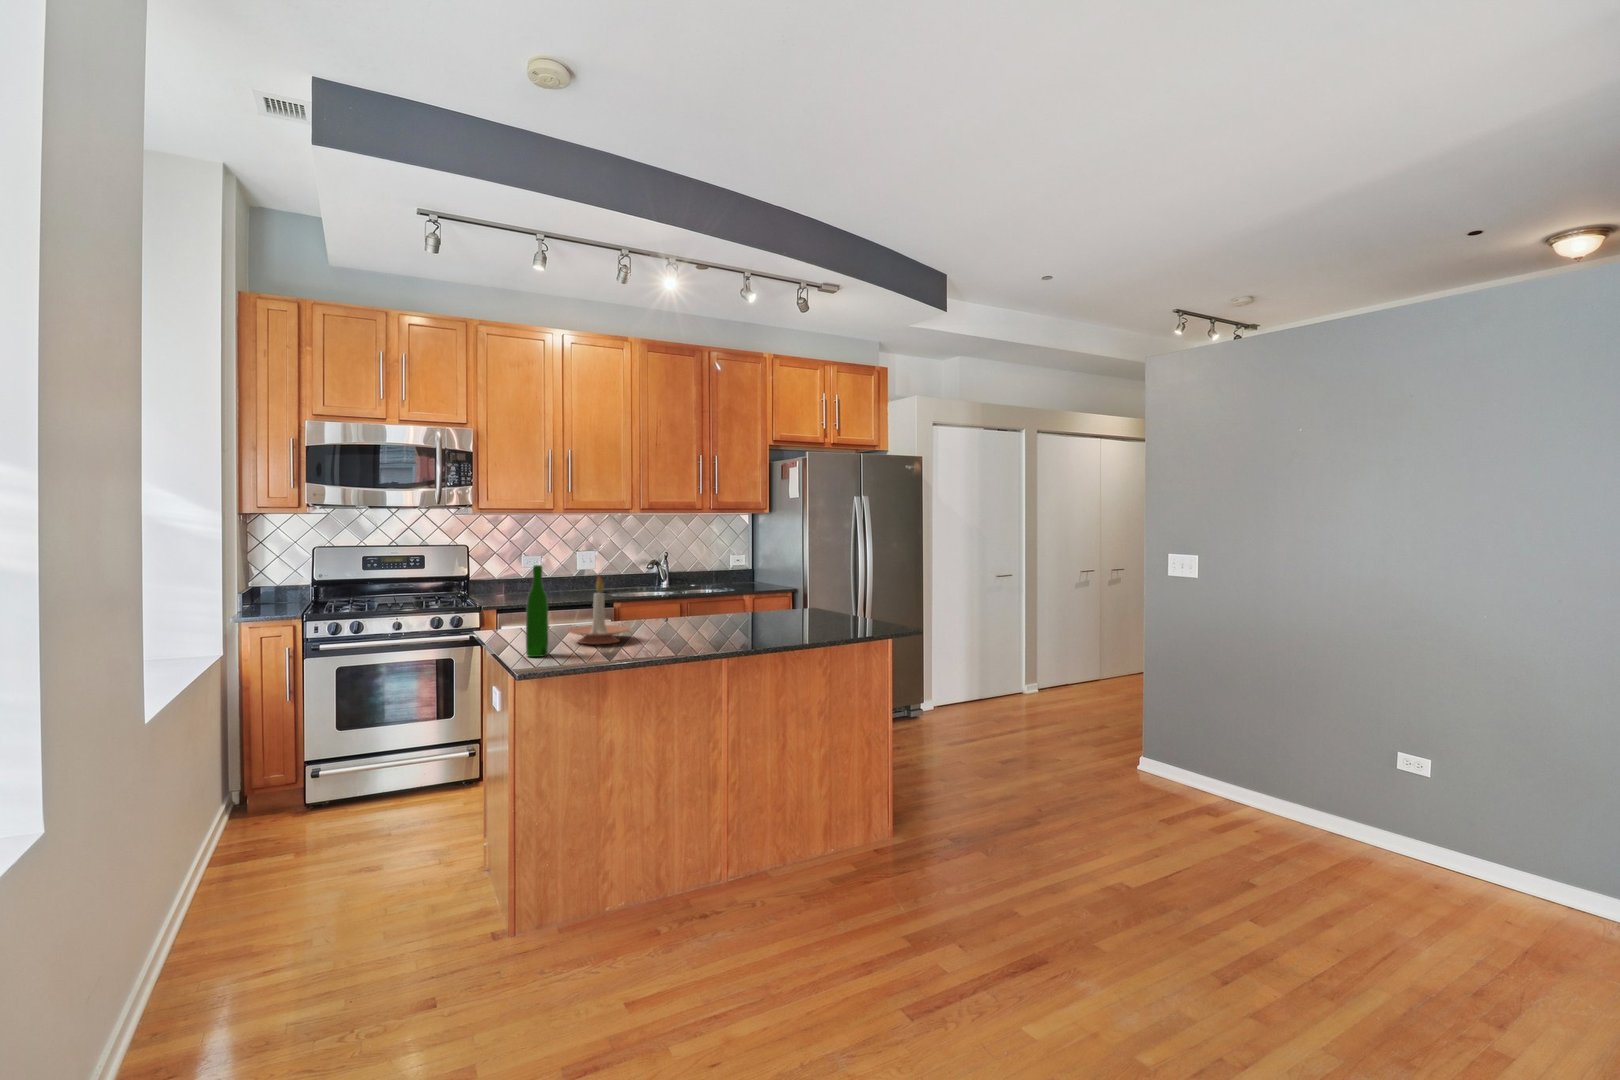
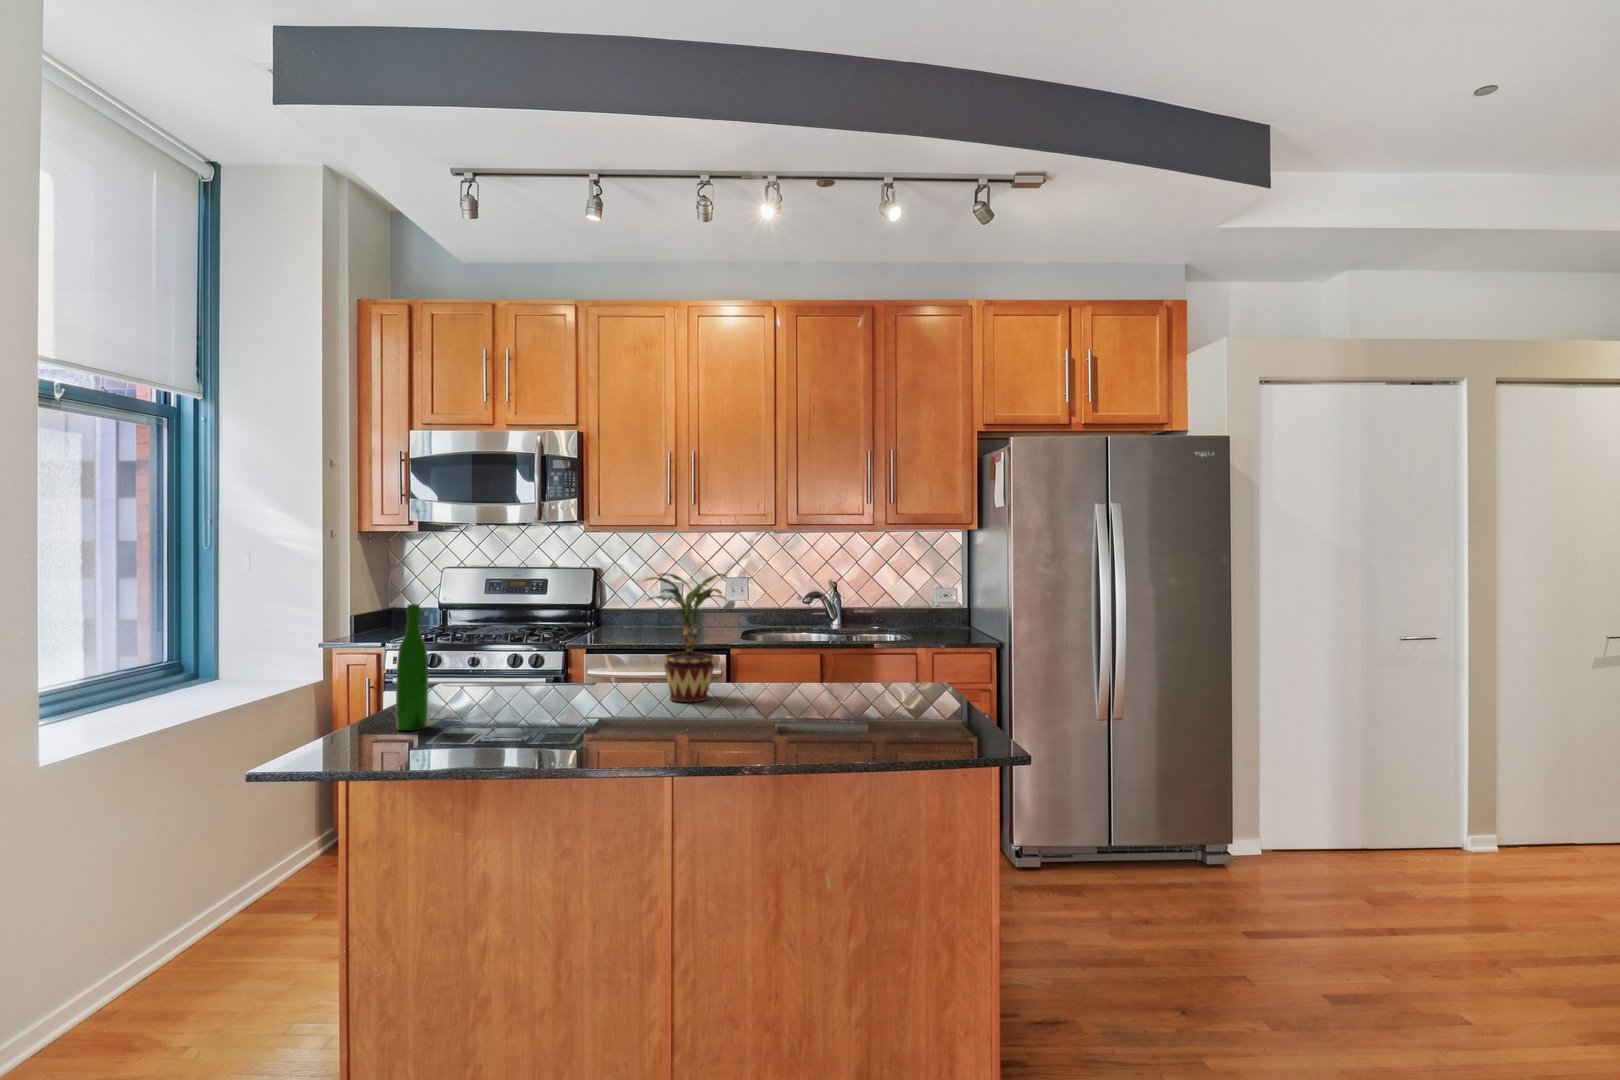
potted plant: none [657,541,719,629] -> present [645,573,725,702]
candle holder: present [566,574,631,644] -> none [485,616,578,718]

